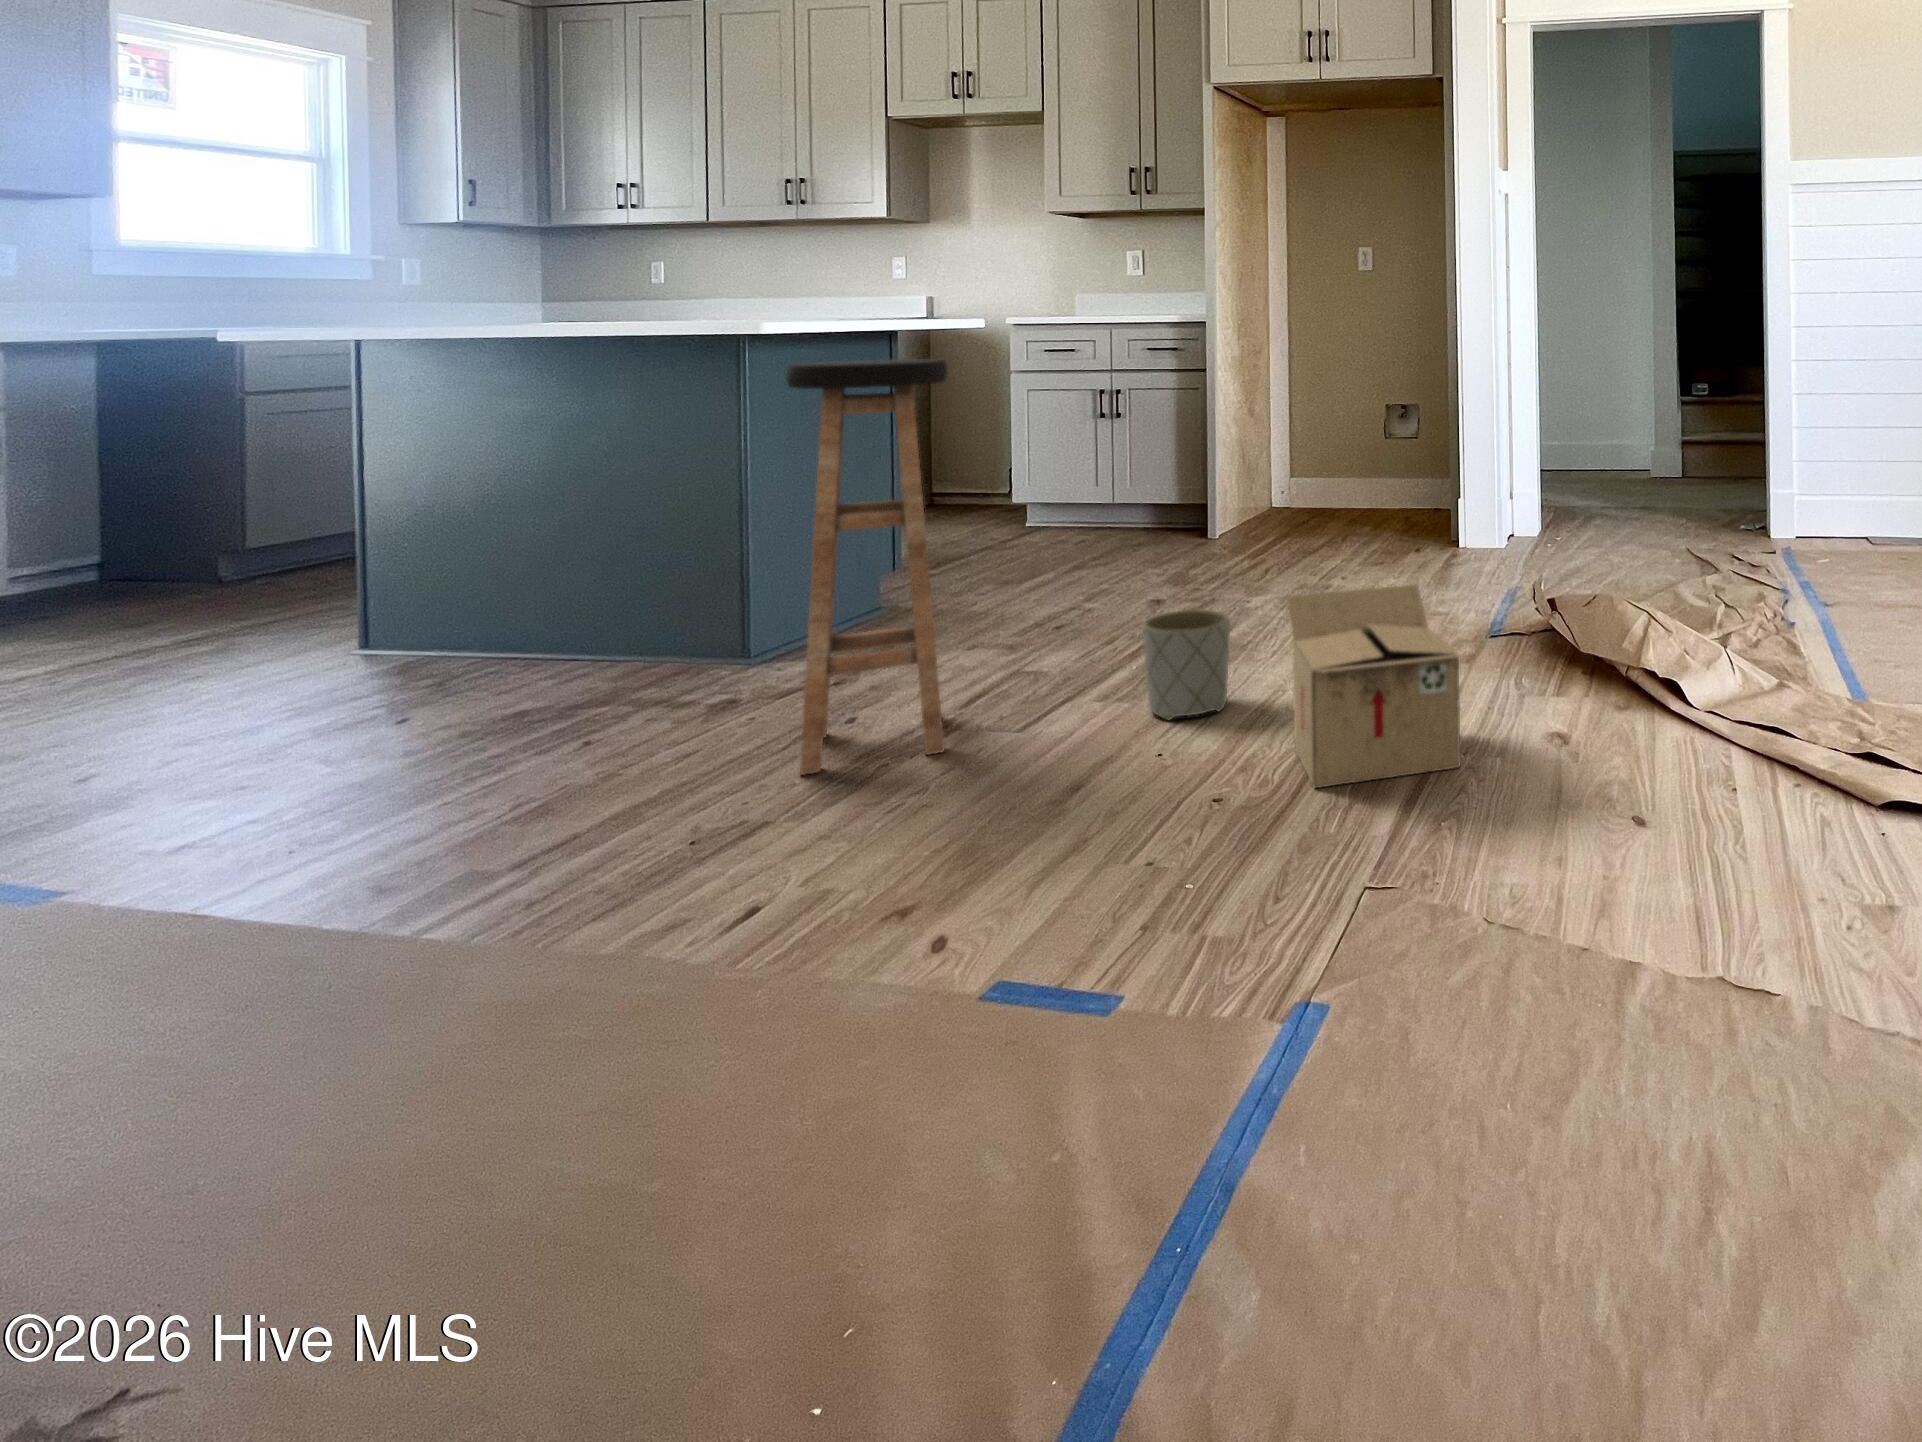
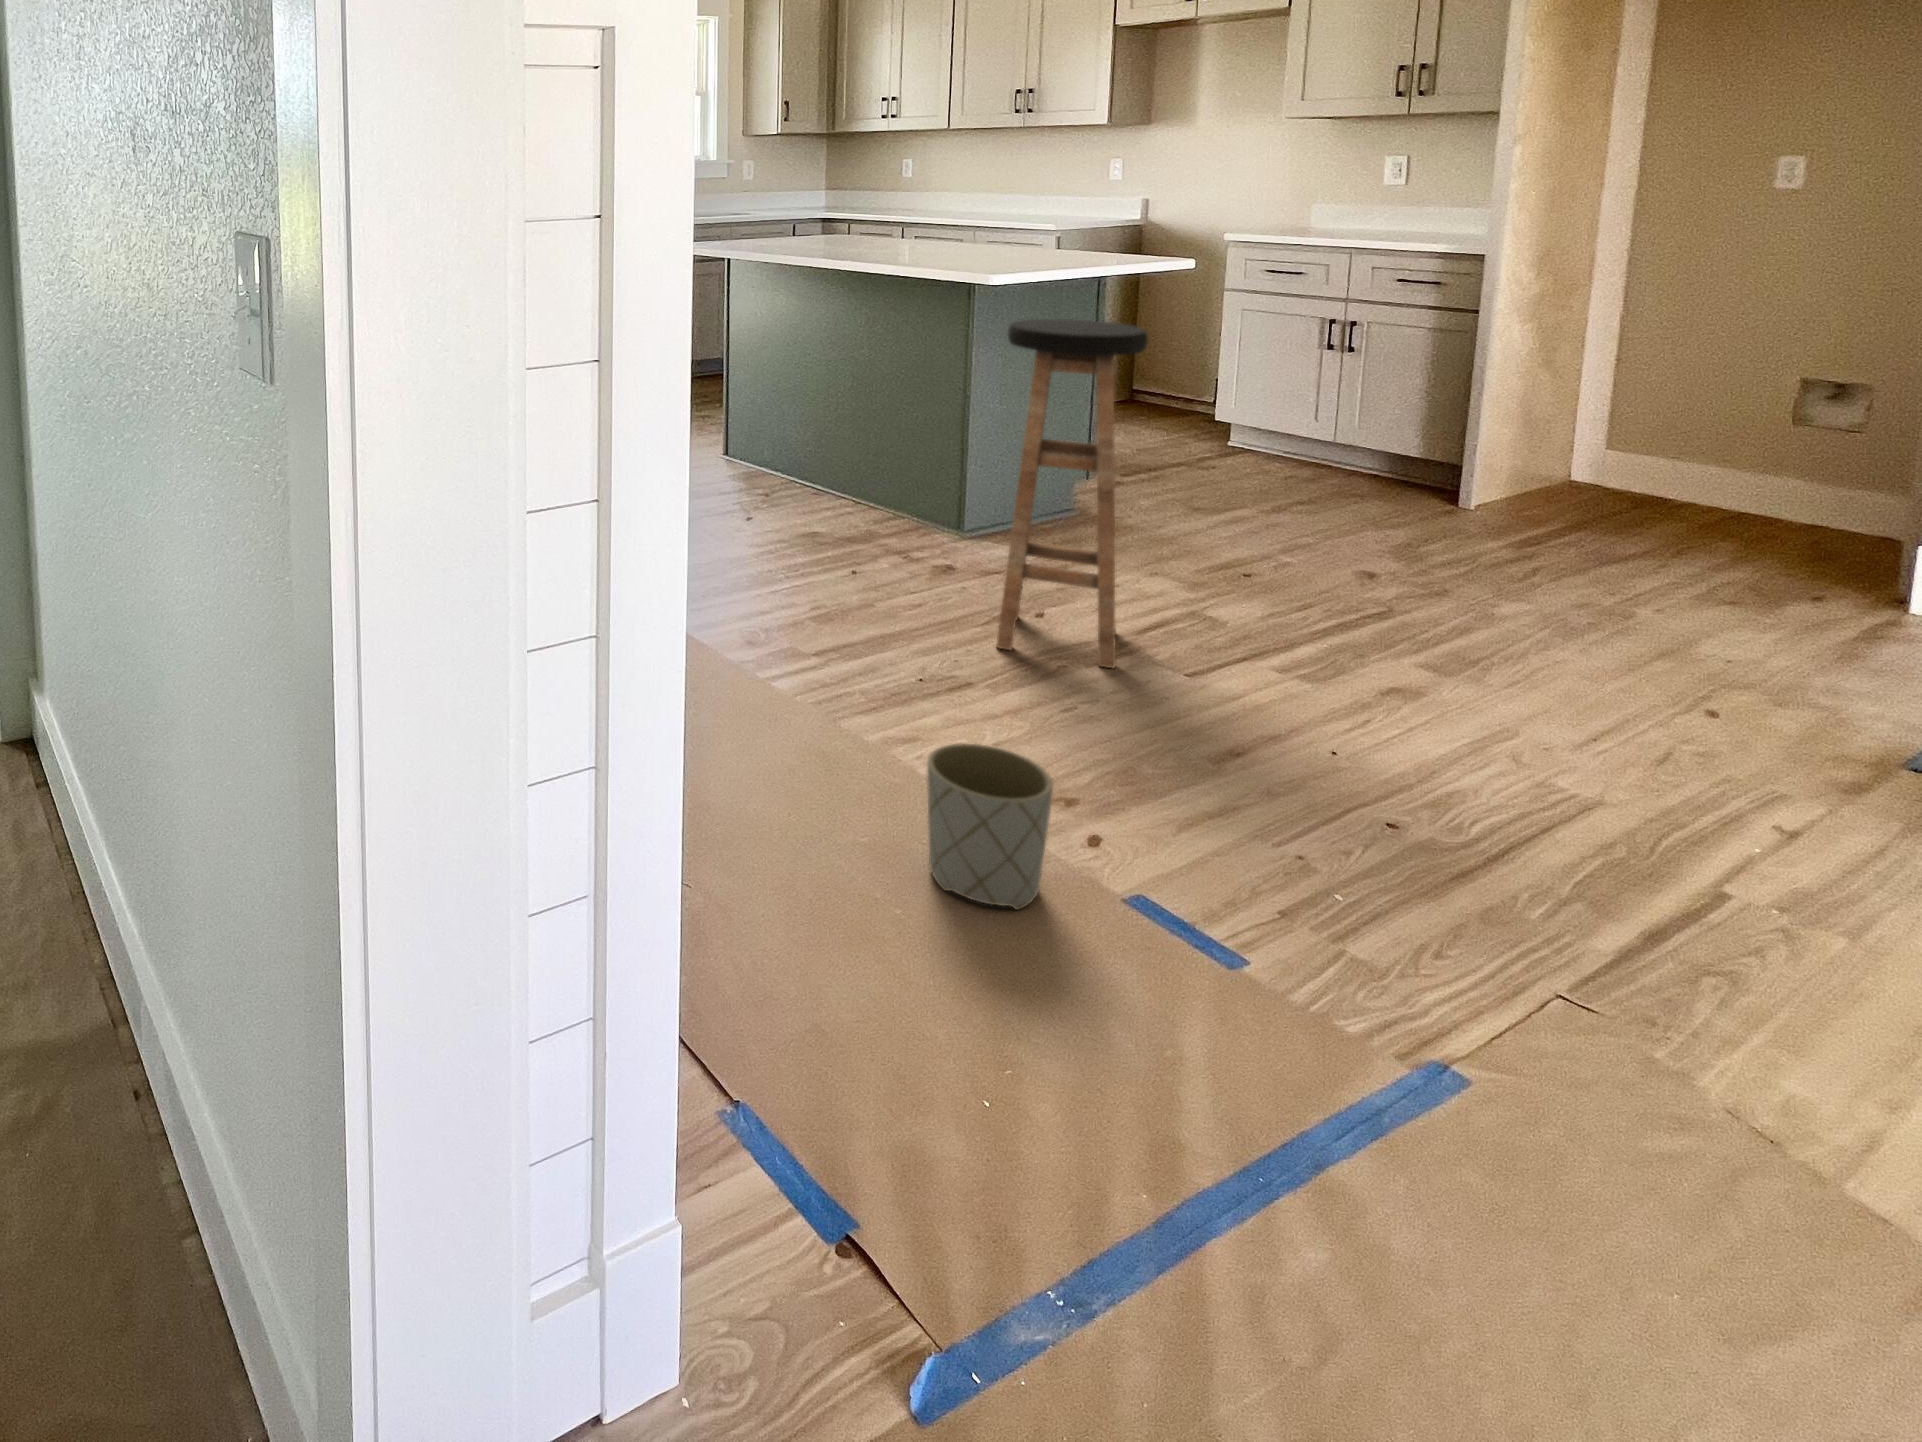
cardboard box: present [1288,585,1461,788] -> none [1508,642,1807,924]
planter: present [1143,610,1230,720] -> present [927,743,1053,910]

